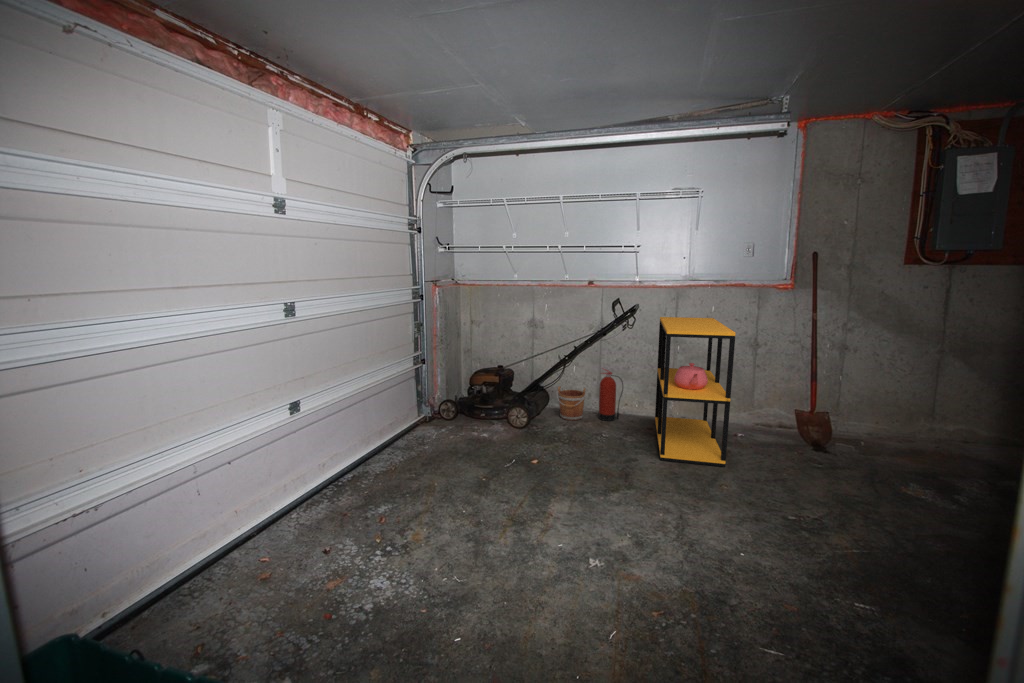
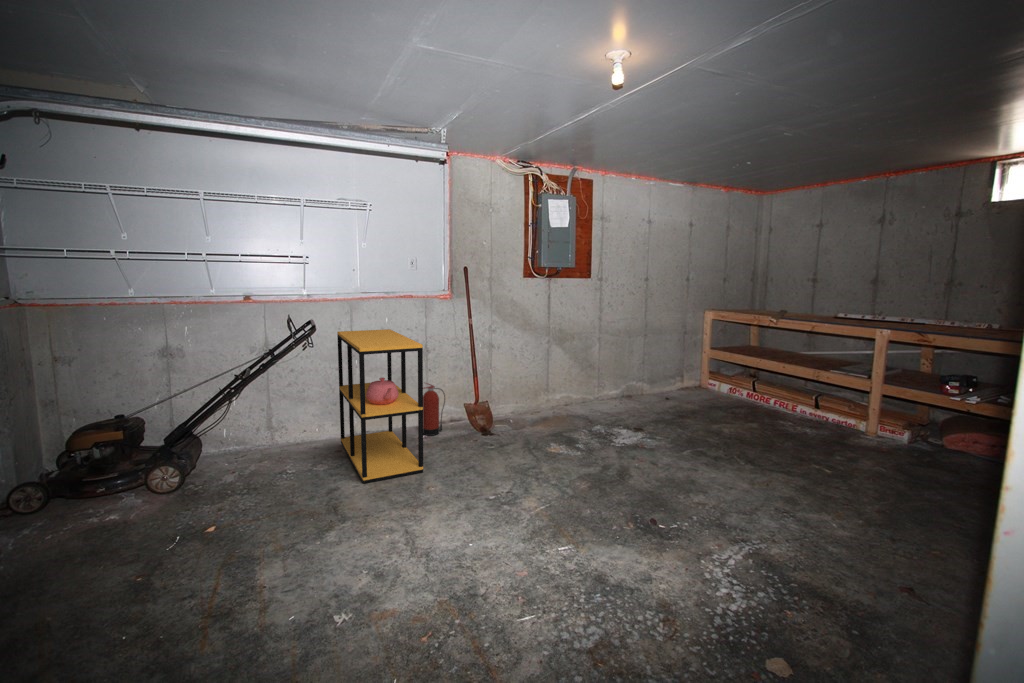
fire extinguisher: present [599,368,623,421] -> present [423,383,445,436]
bucket: present [557,386,586,421] -> none [216,423,258,467]

